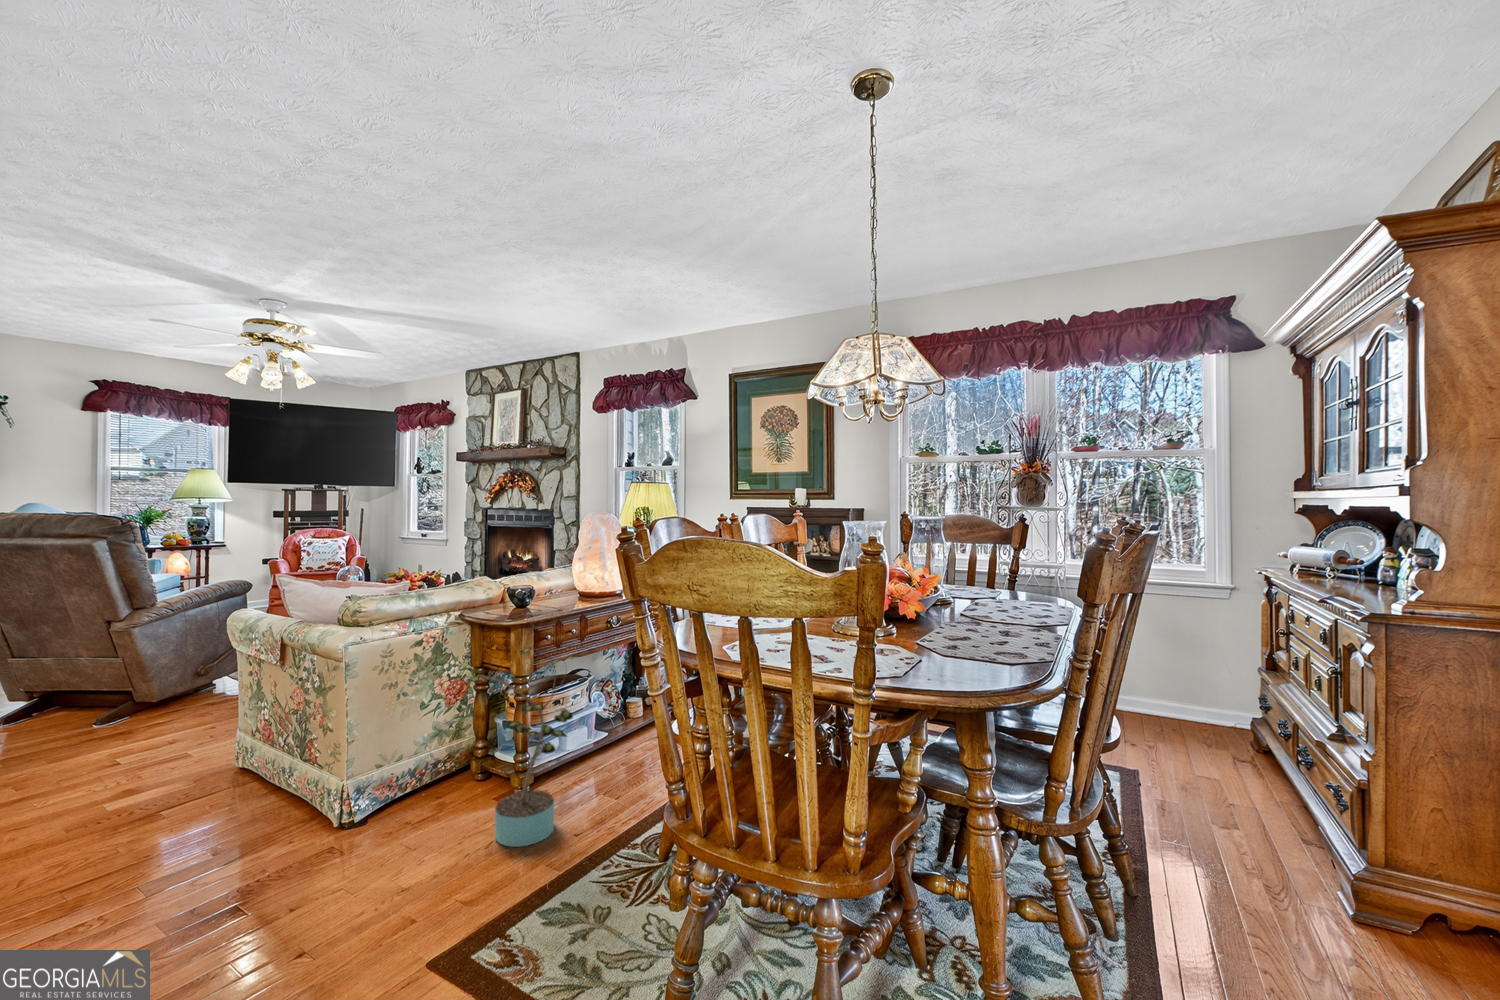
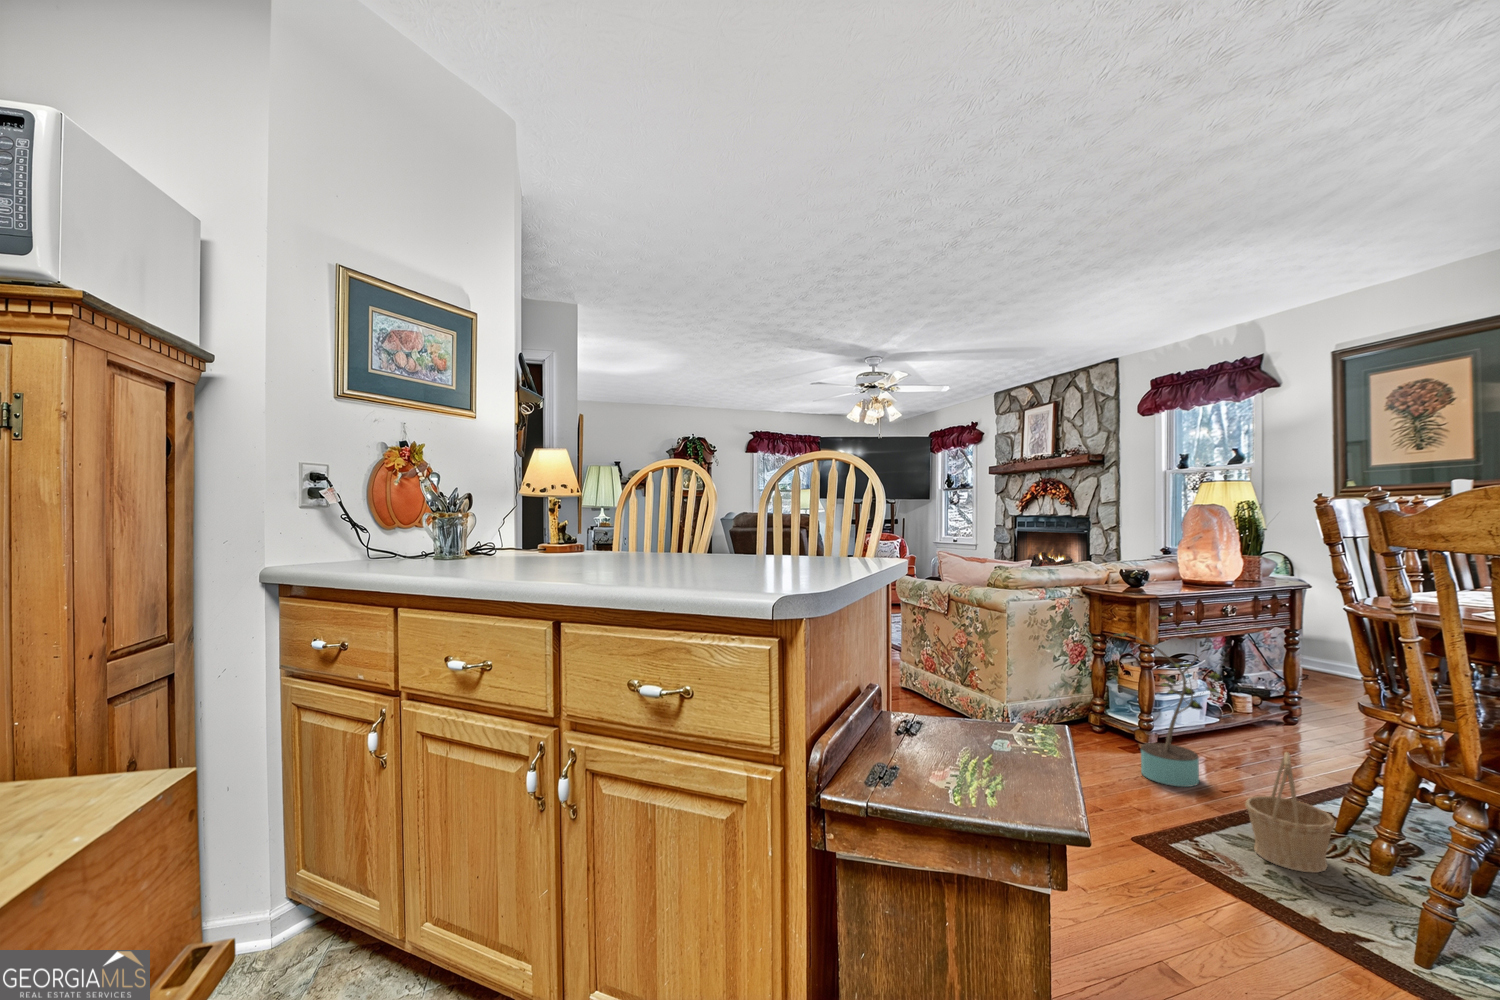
basket: none [555,808,635,948] -> present [1245,752,1336,872]

